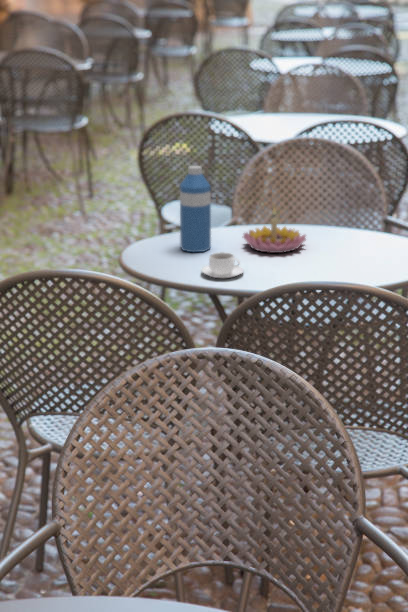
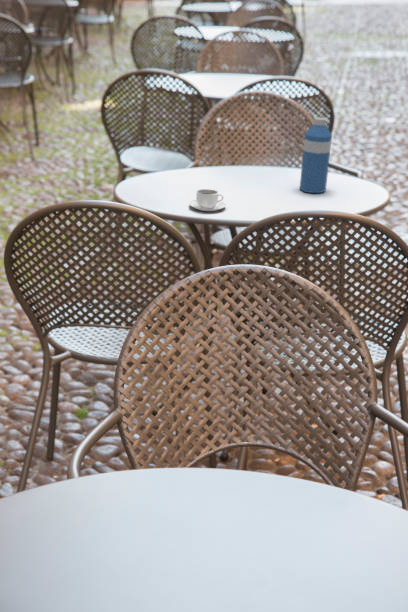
water bottle: present [180,166,211,252] -> present [300,118,332,193]
candle holder: present [243,208,306,253] -> none [217,149,272,190]

